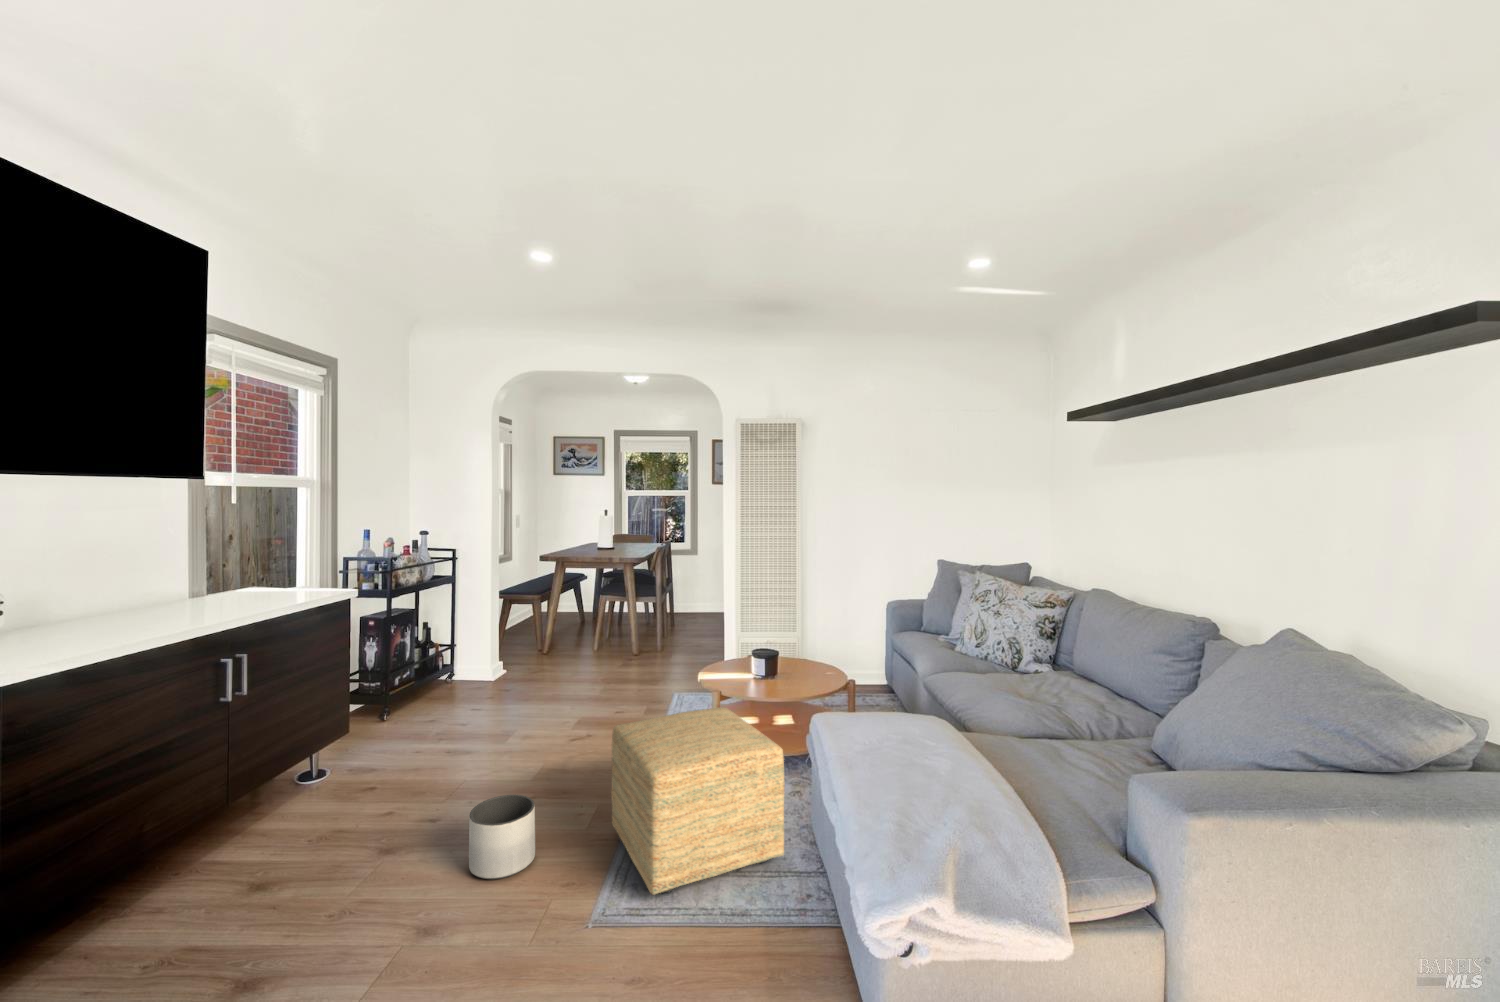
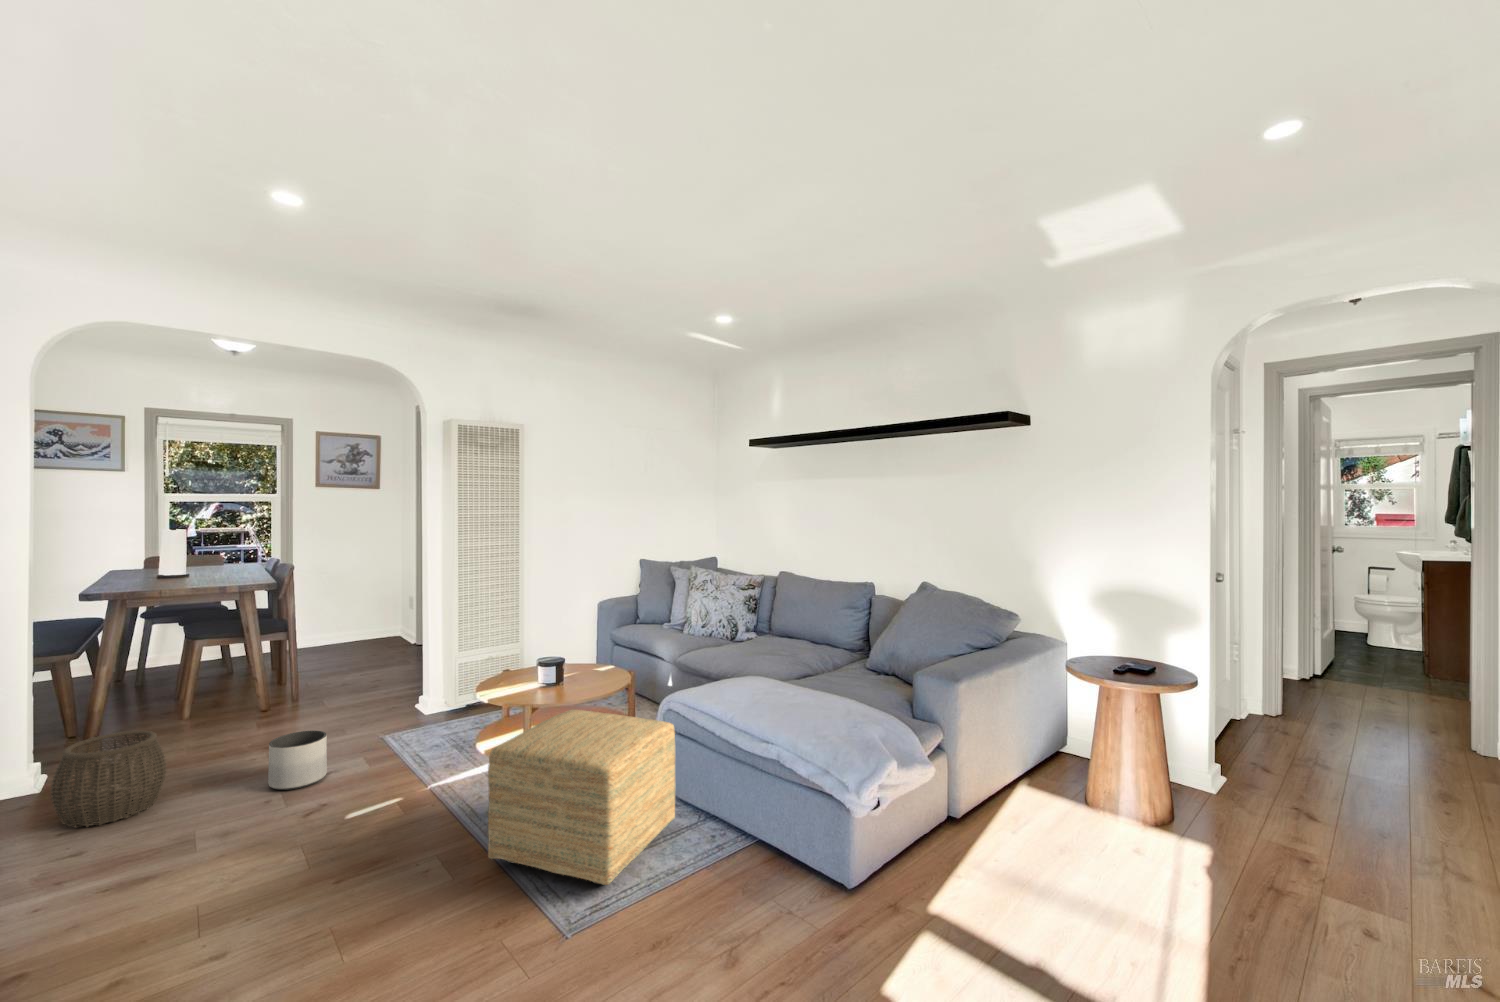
woven basket: none [472,652,531,712] -> present [50,731,167,828]
planter: present [469,795,535,879] -> present [268,731,327,790]

